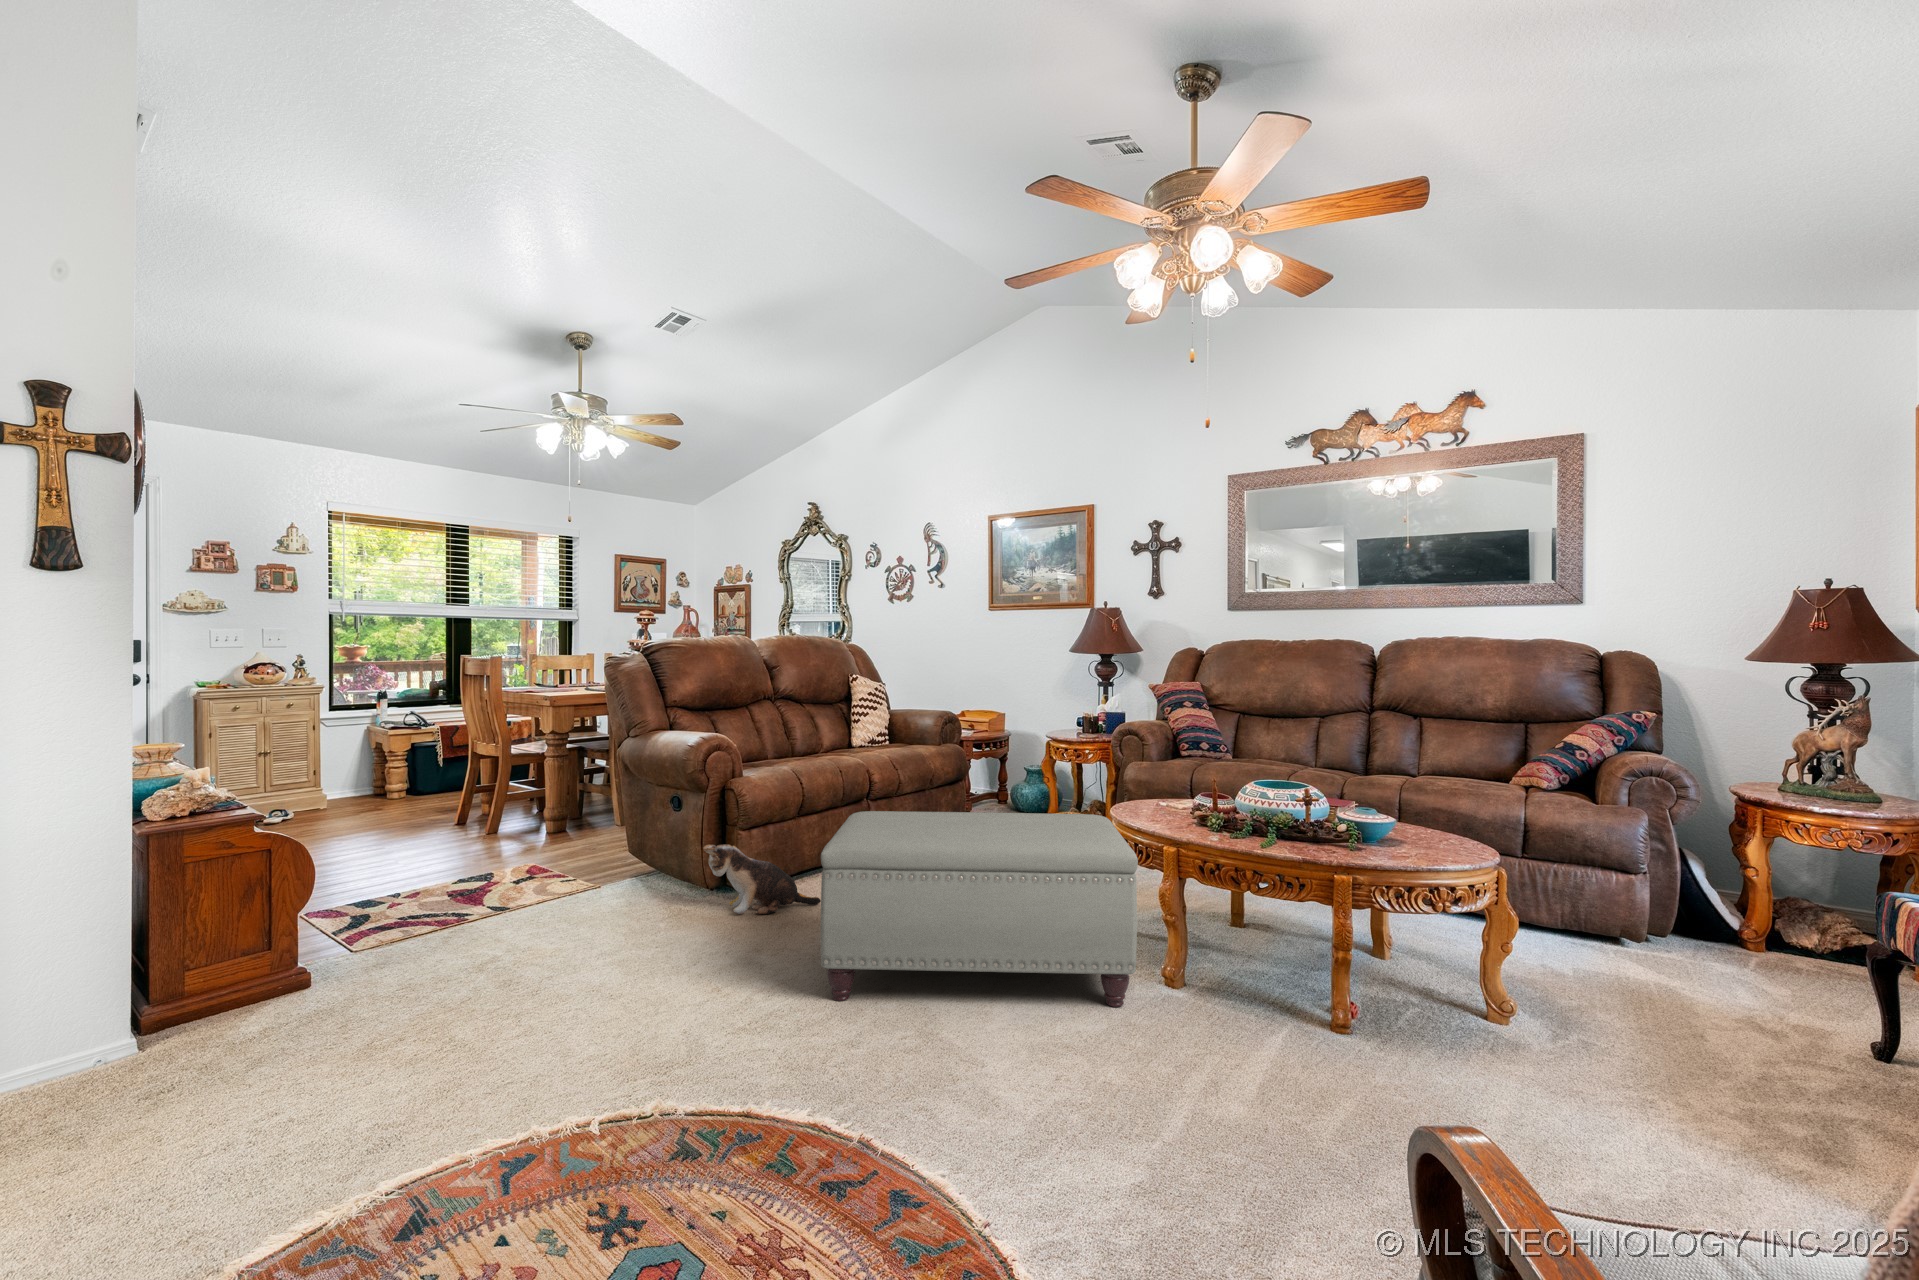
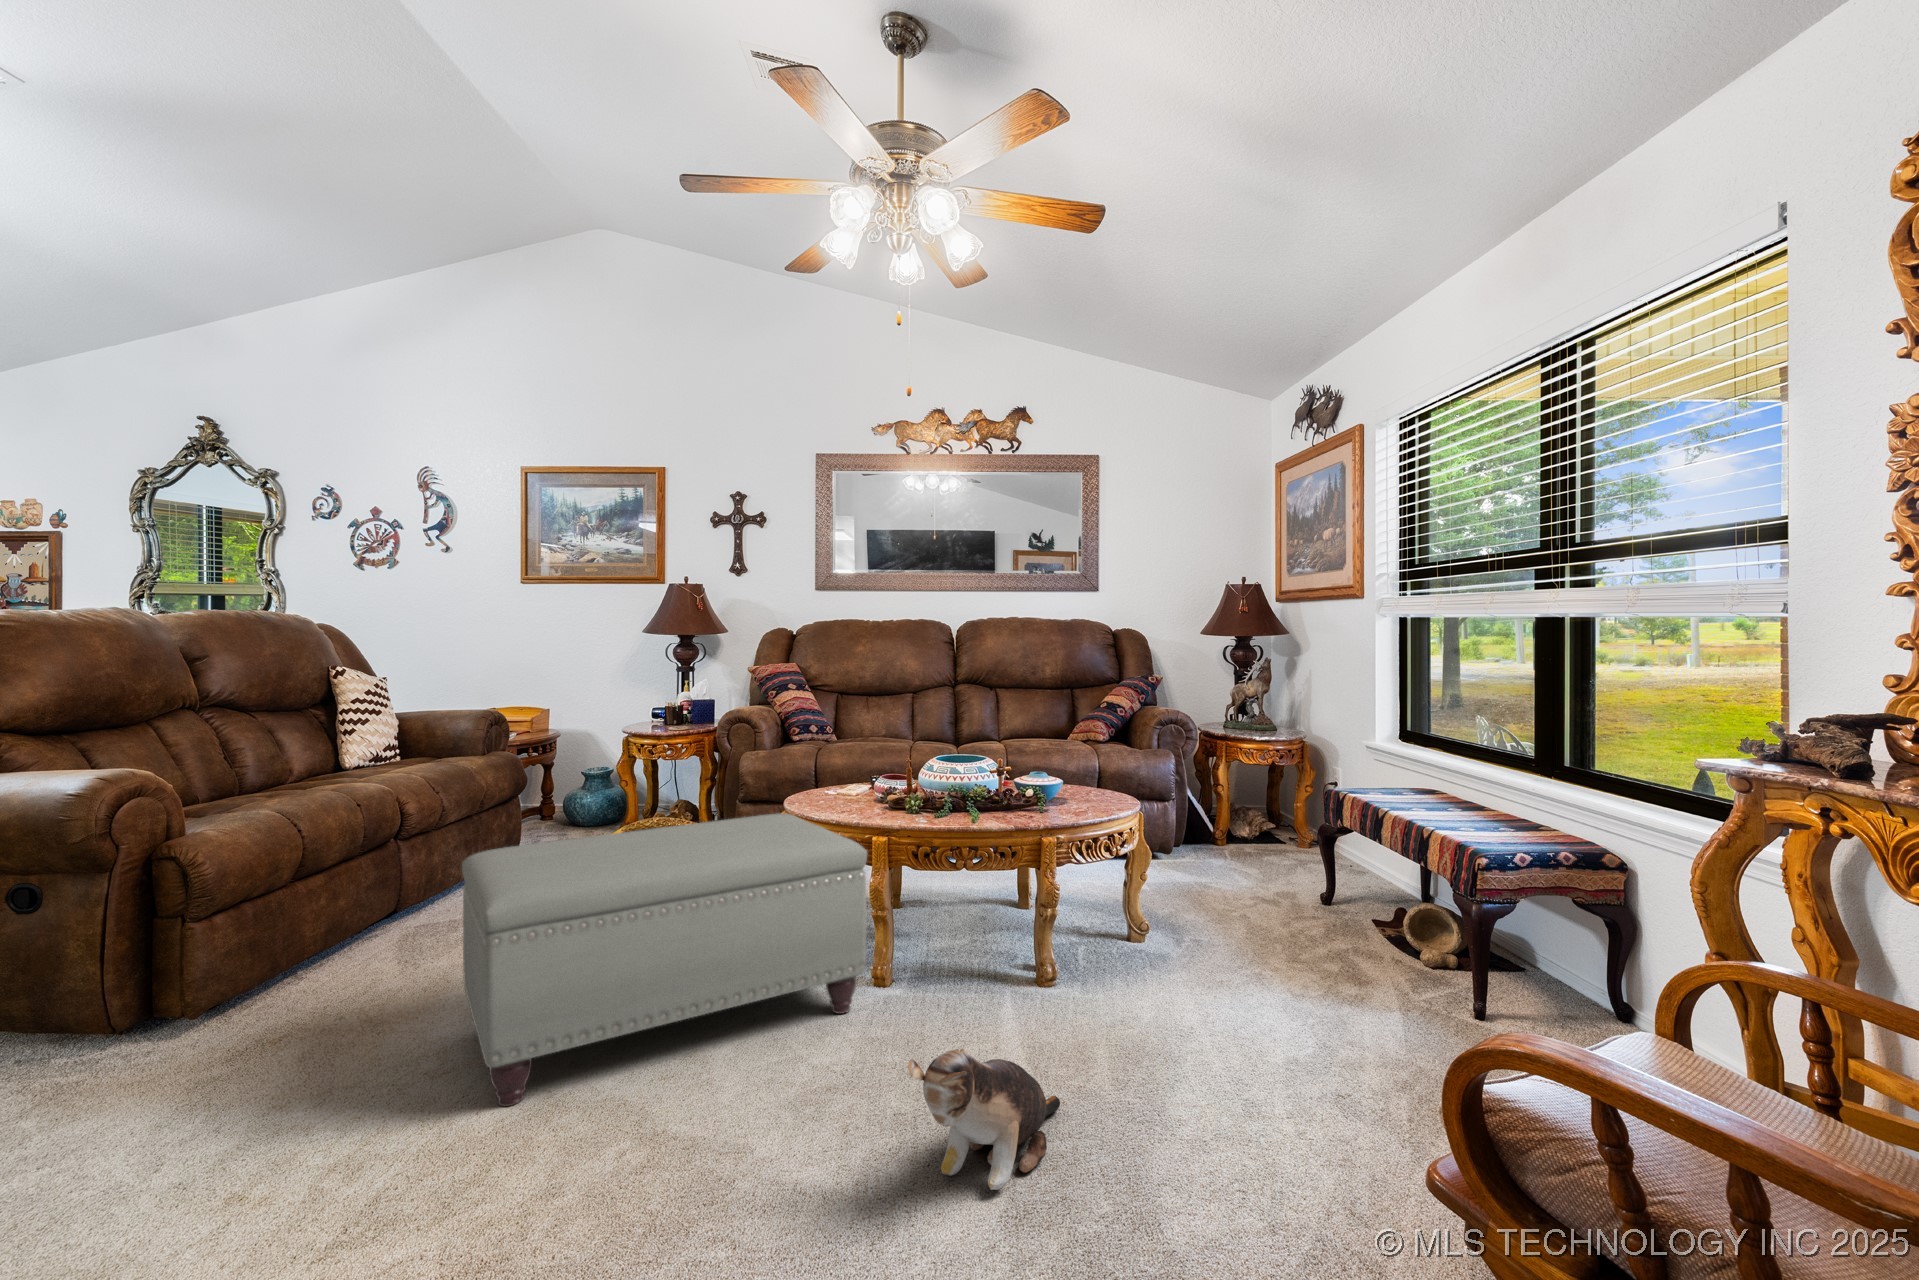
plush toy: present [703,844,821,914] -> present [908,1049,1060,1190]

